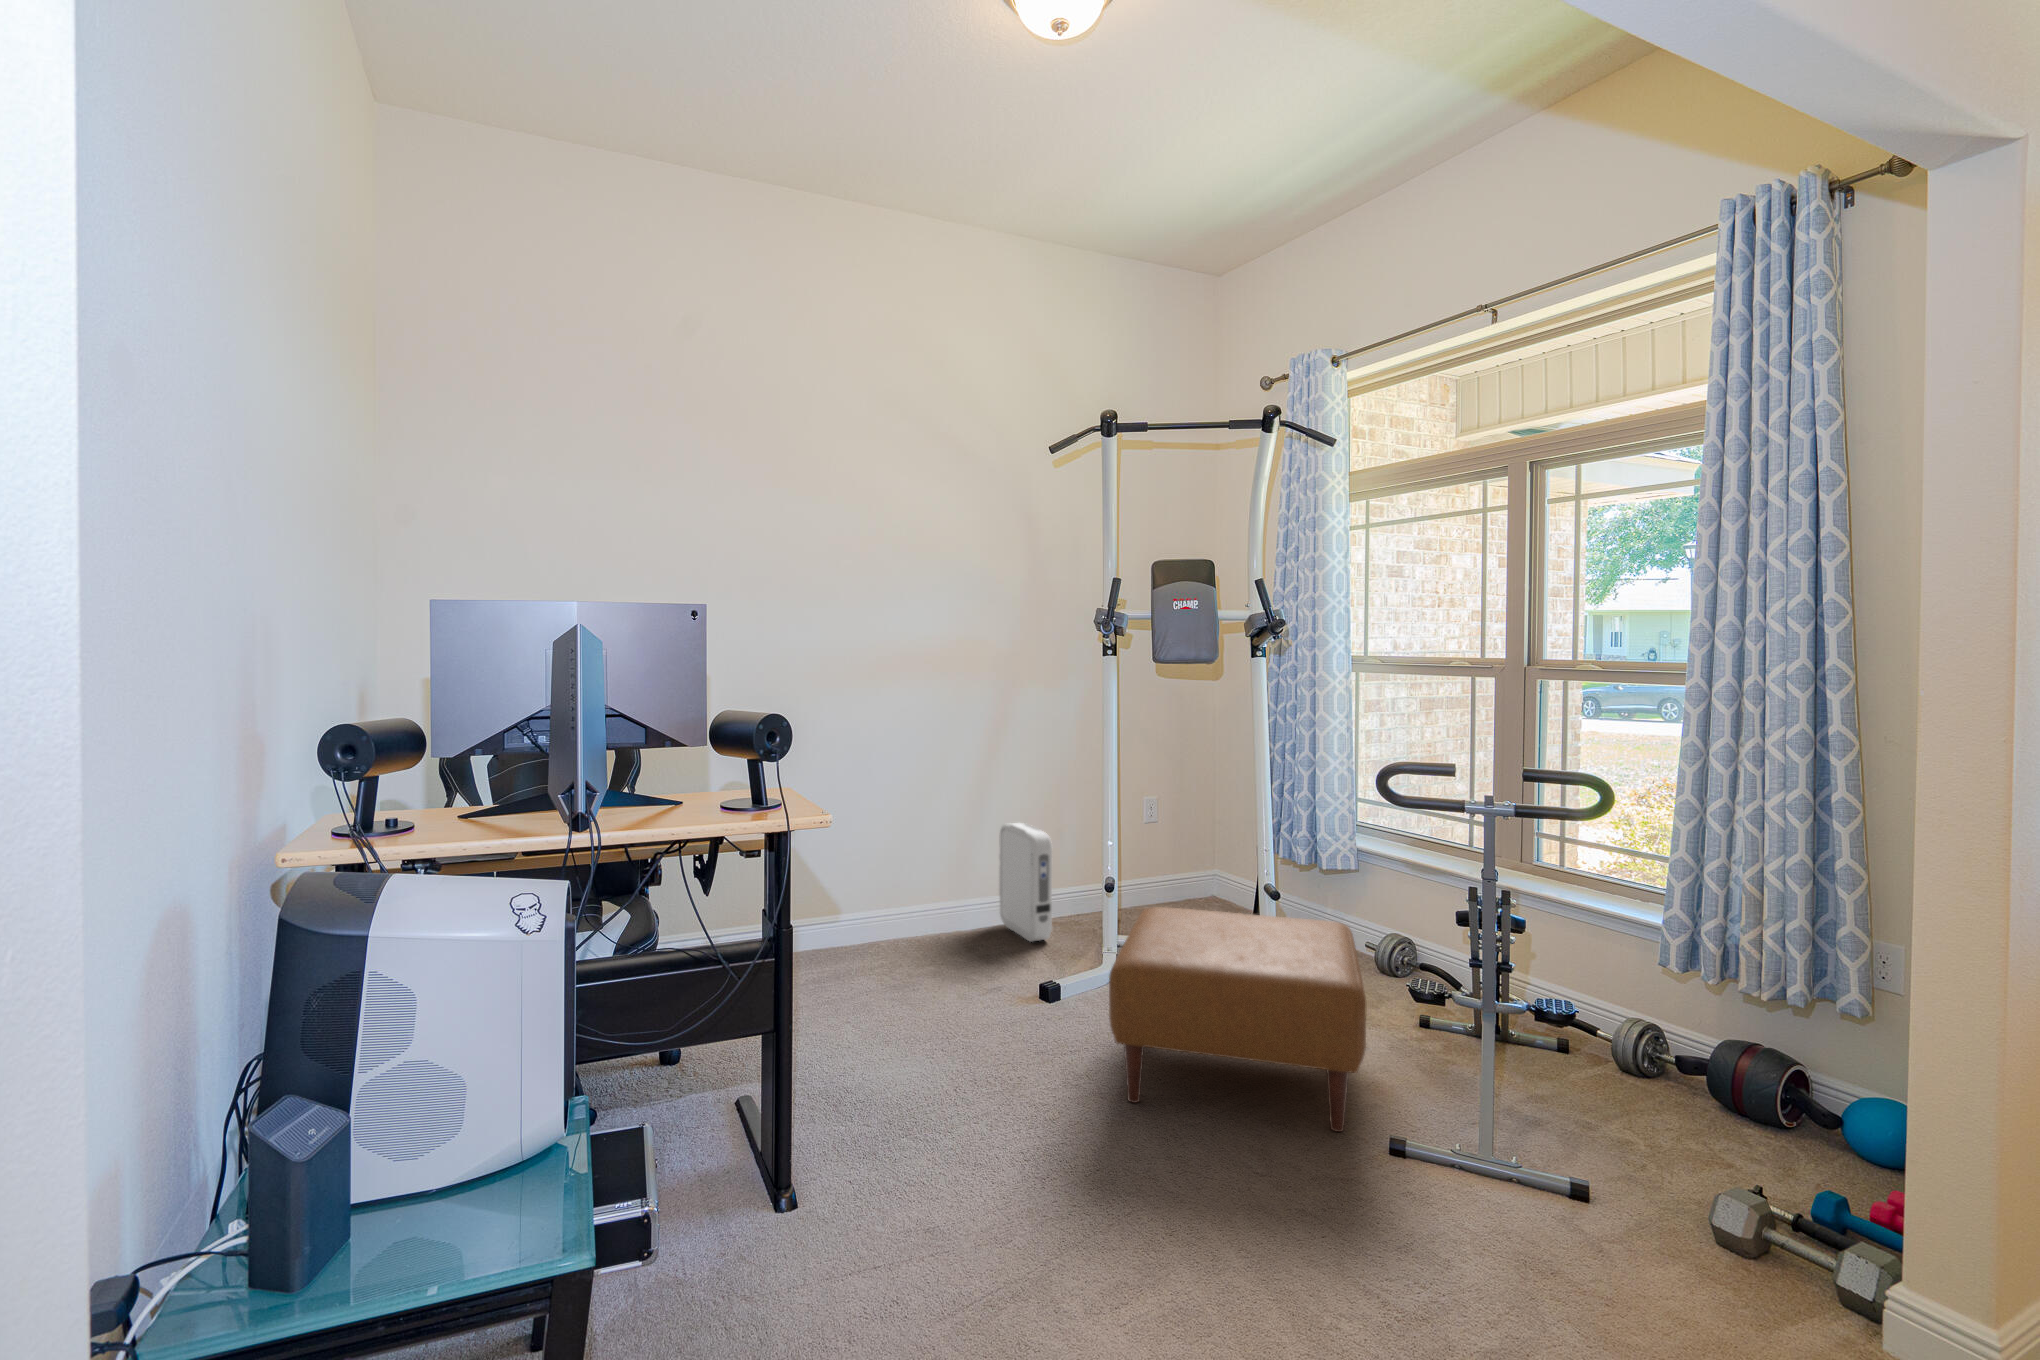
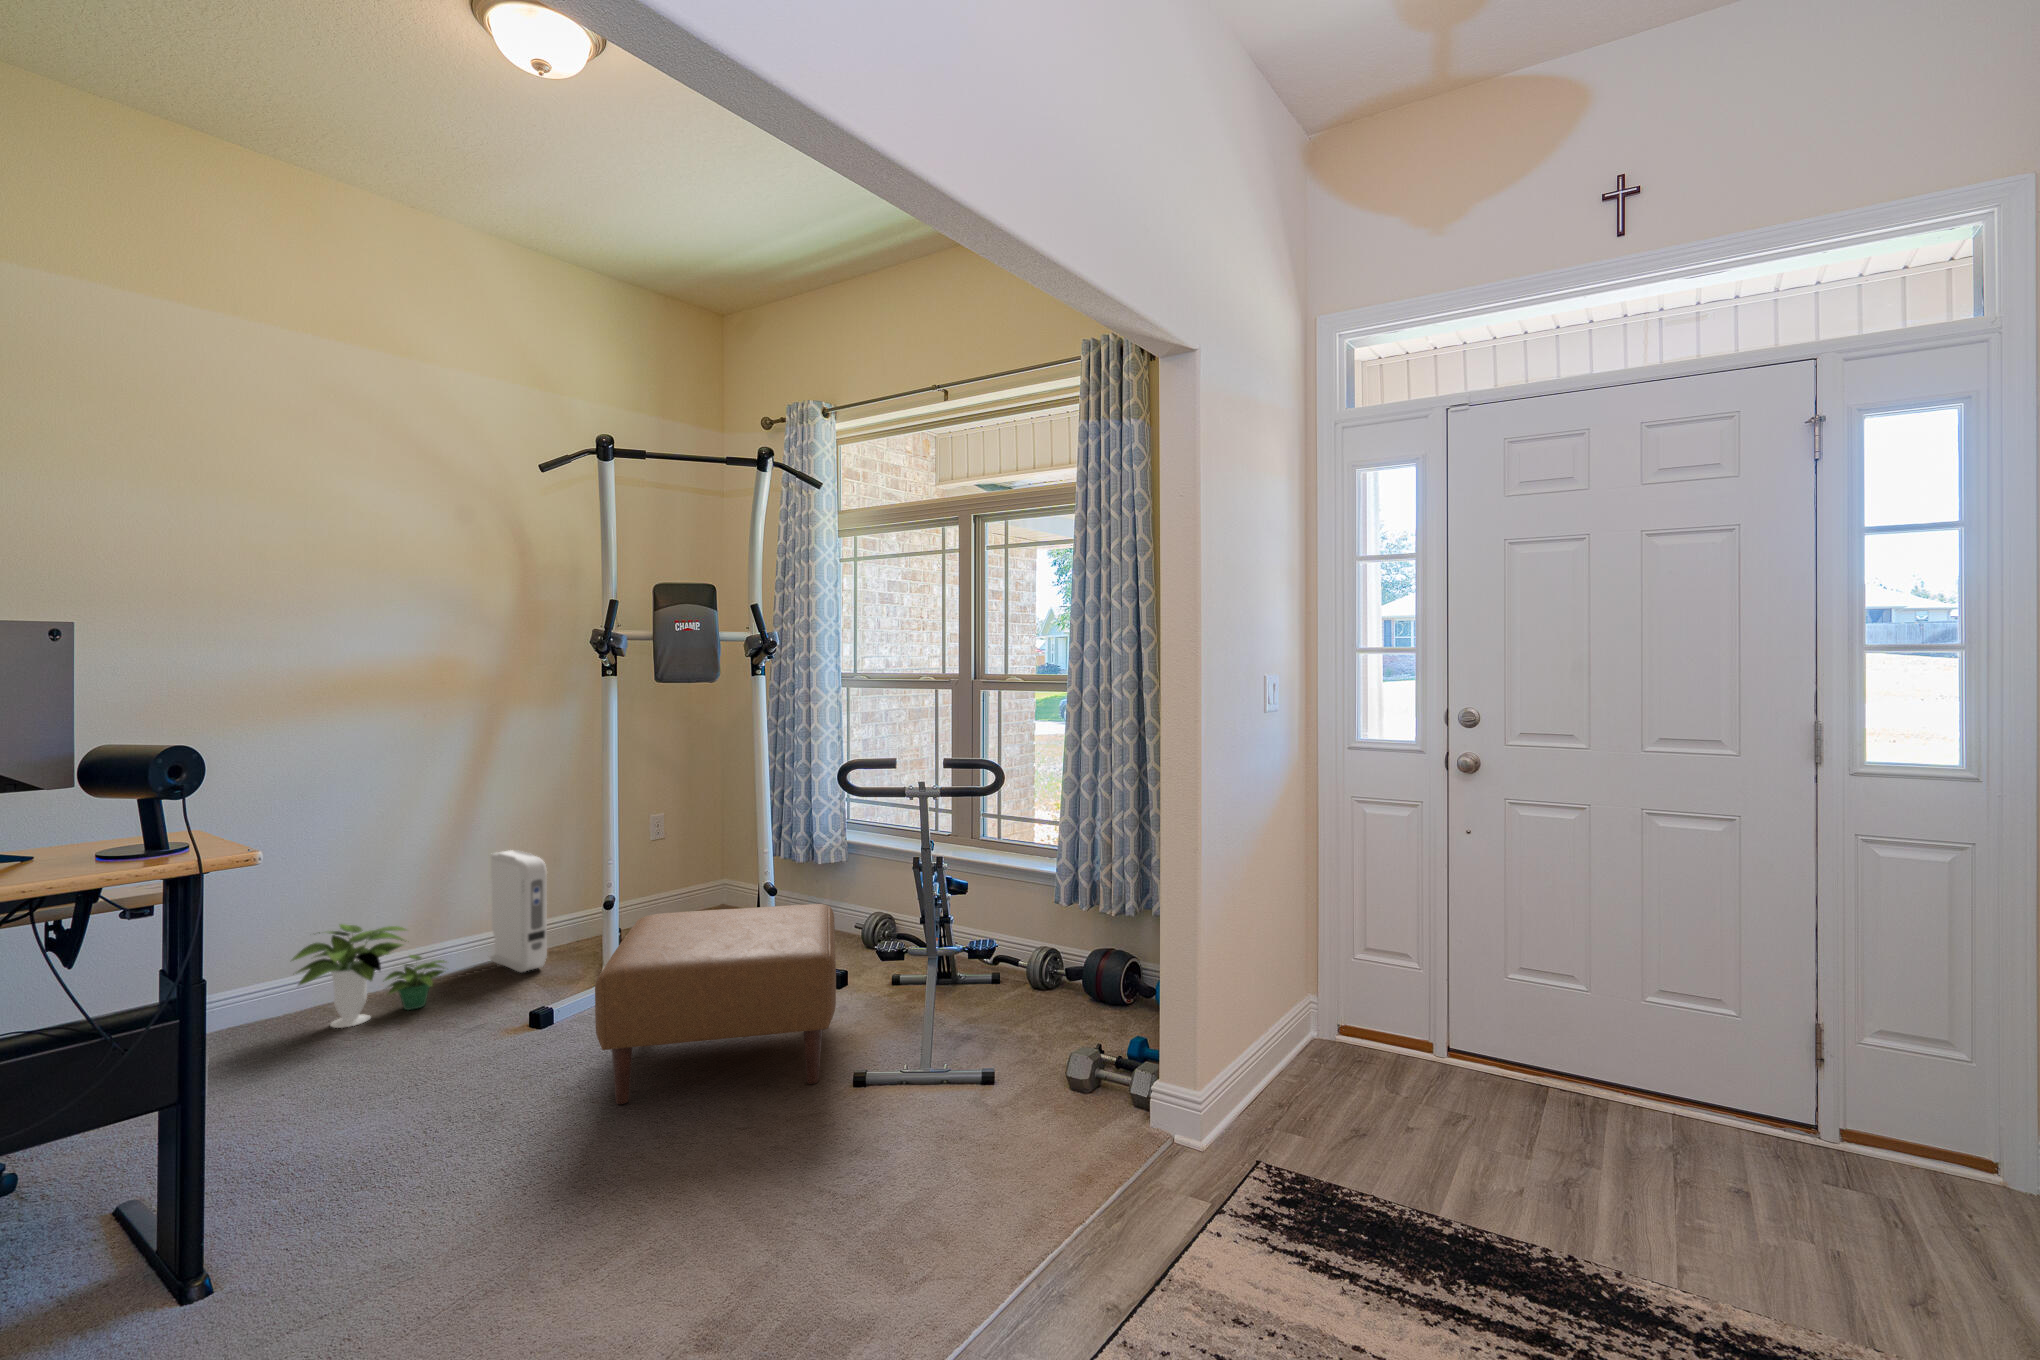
potted plant: none [857,875,973,968] -> present [292,924,445,1028]

